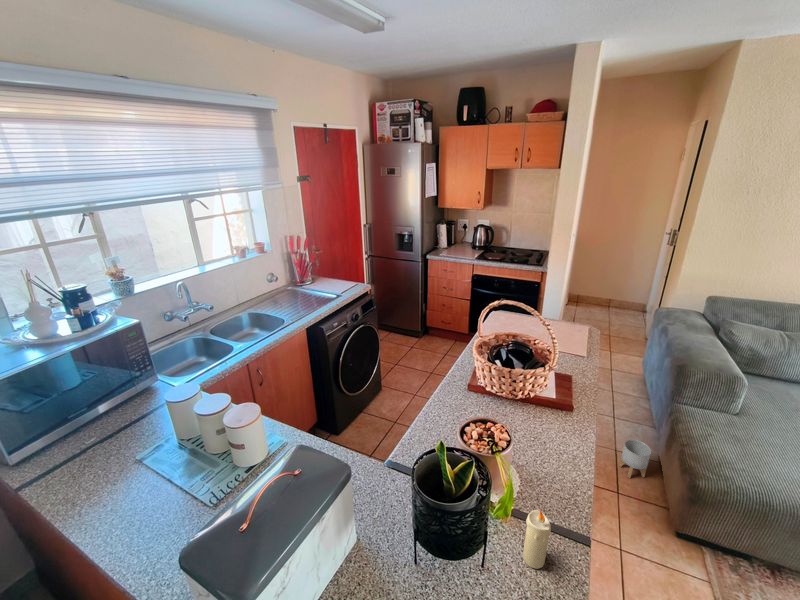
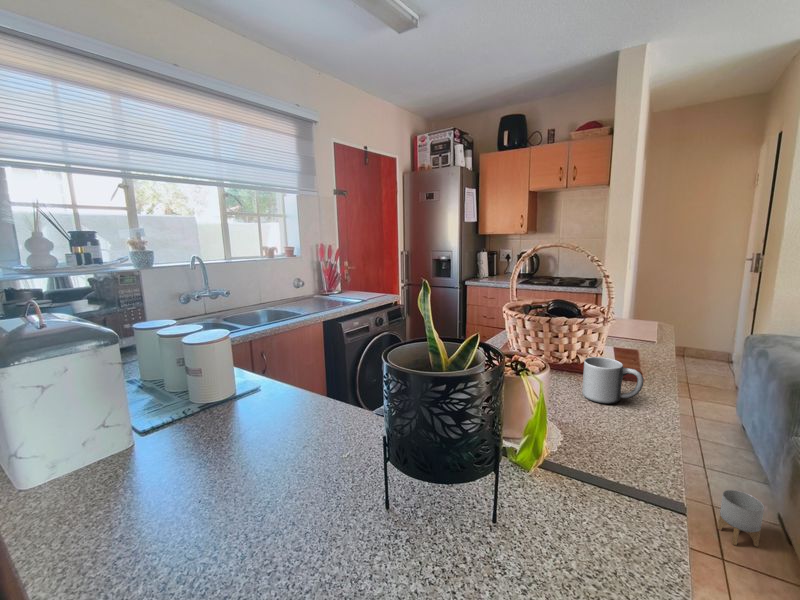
mug: none [532,403,574,440] -> present [582,357,644,404]
candle: present [523,510,551,569] -> none [565,416,609,532]

